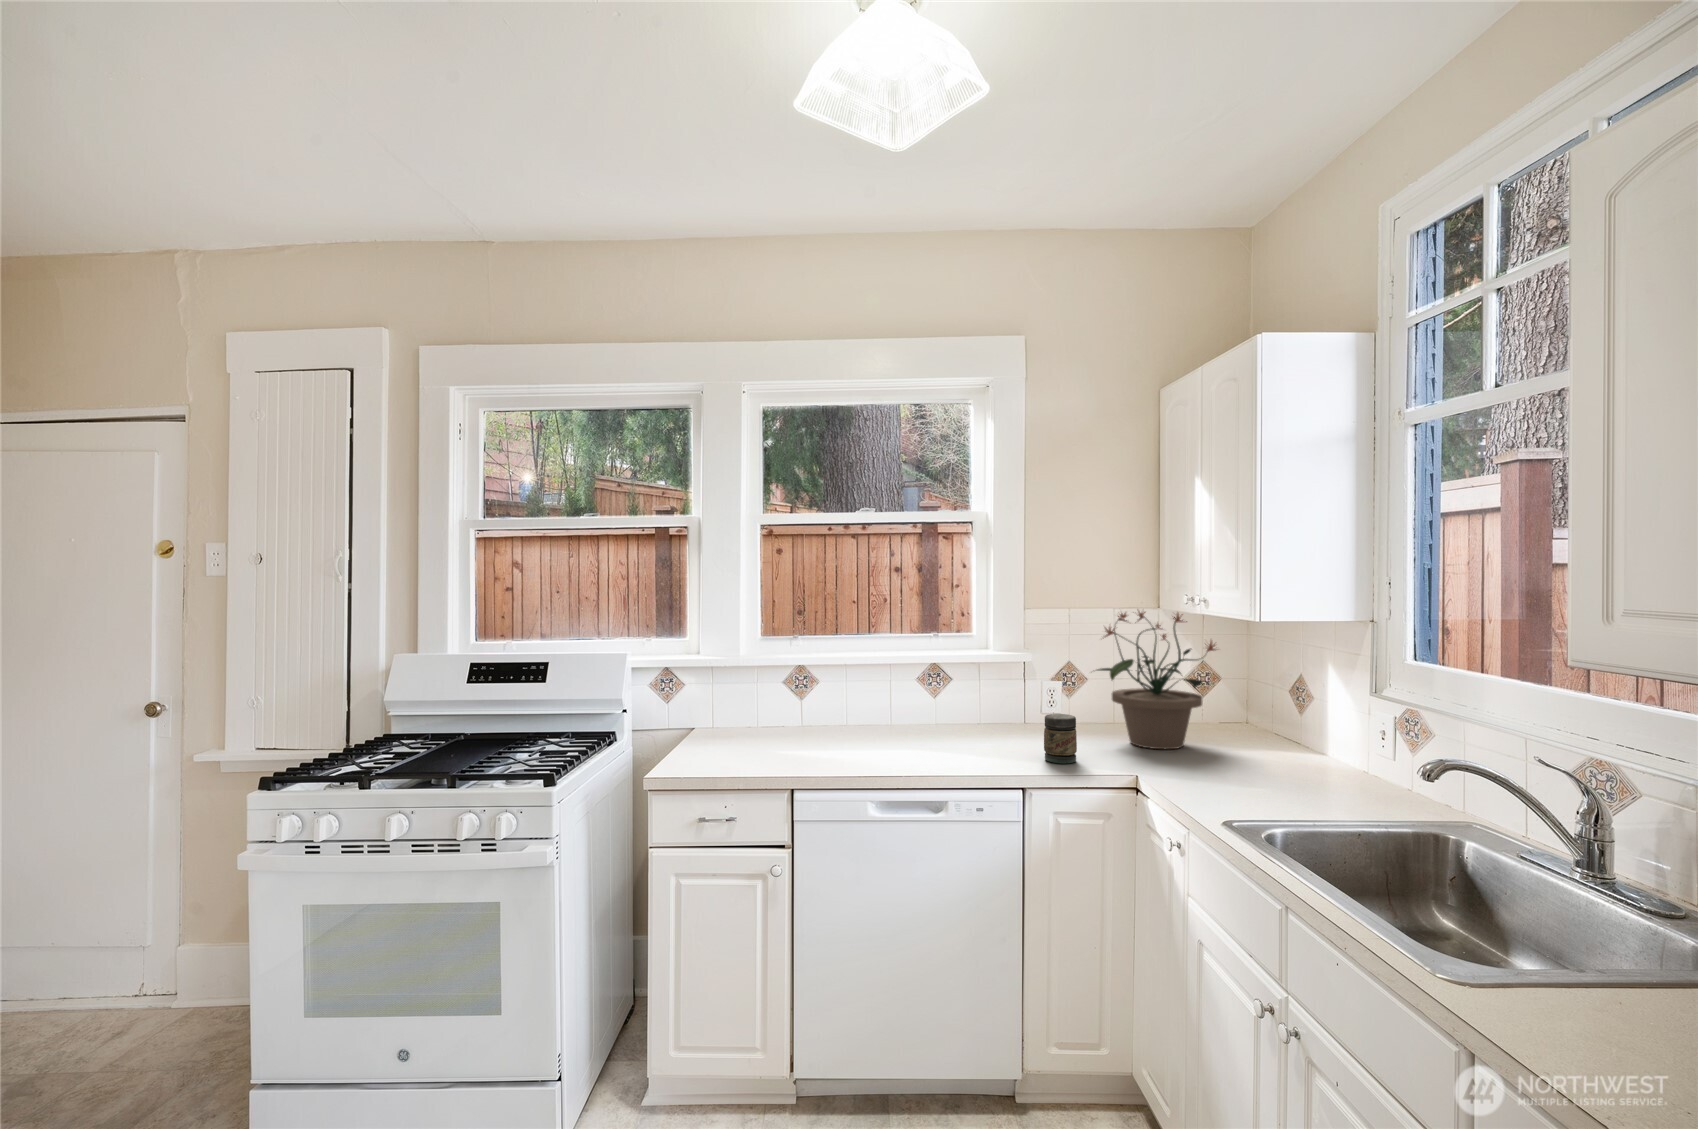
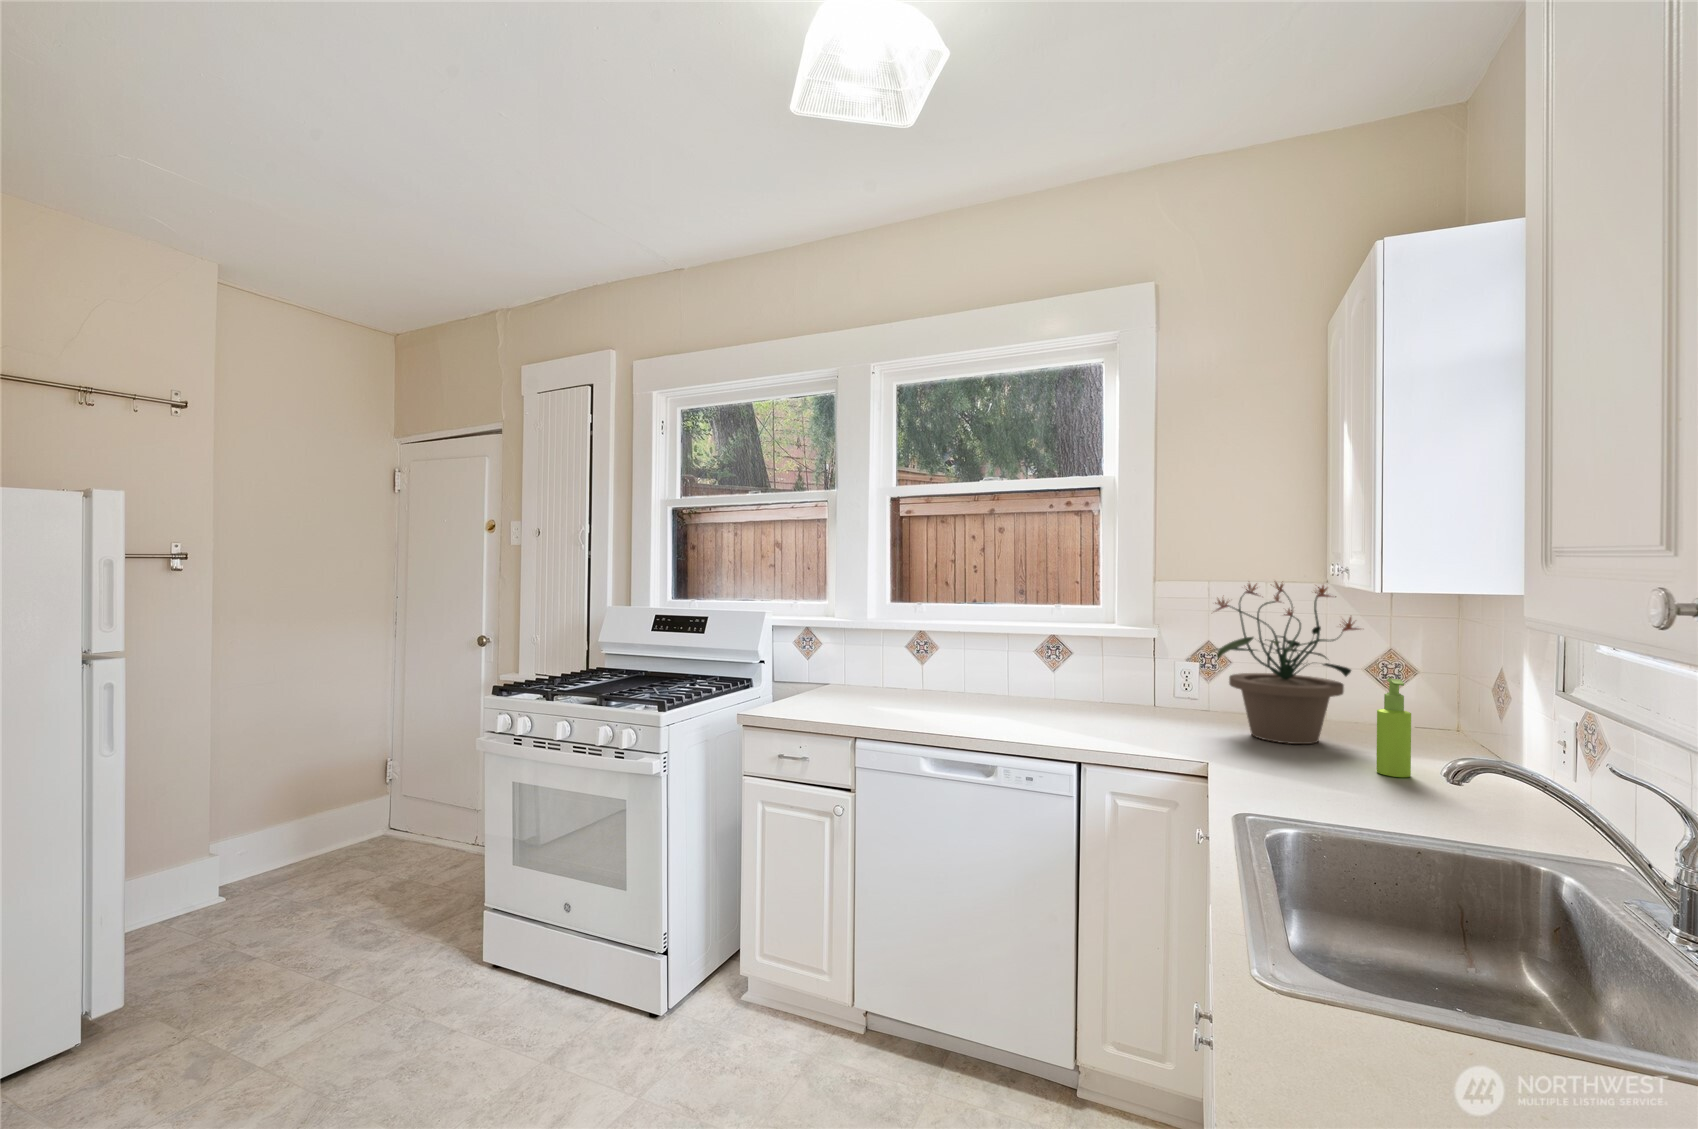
soap dispenser: none [1252,691,1278,770] -> present [1377,679,1411,777]
jar: present [1044,714,1077,763] -> none [1121,690,1157,744]

